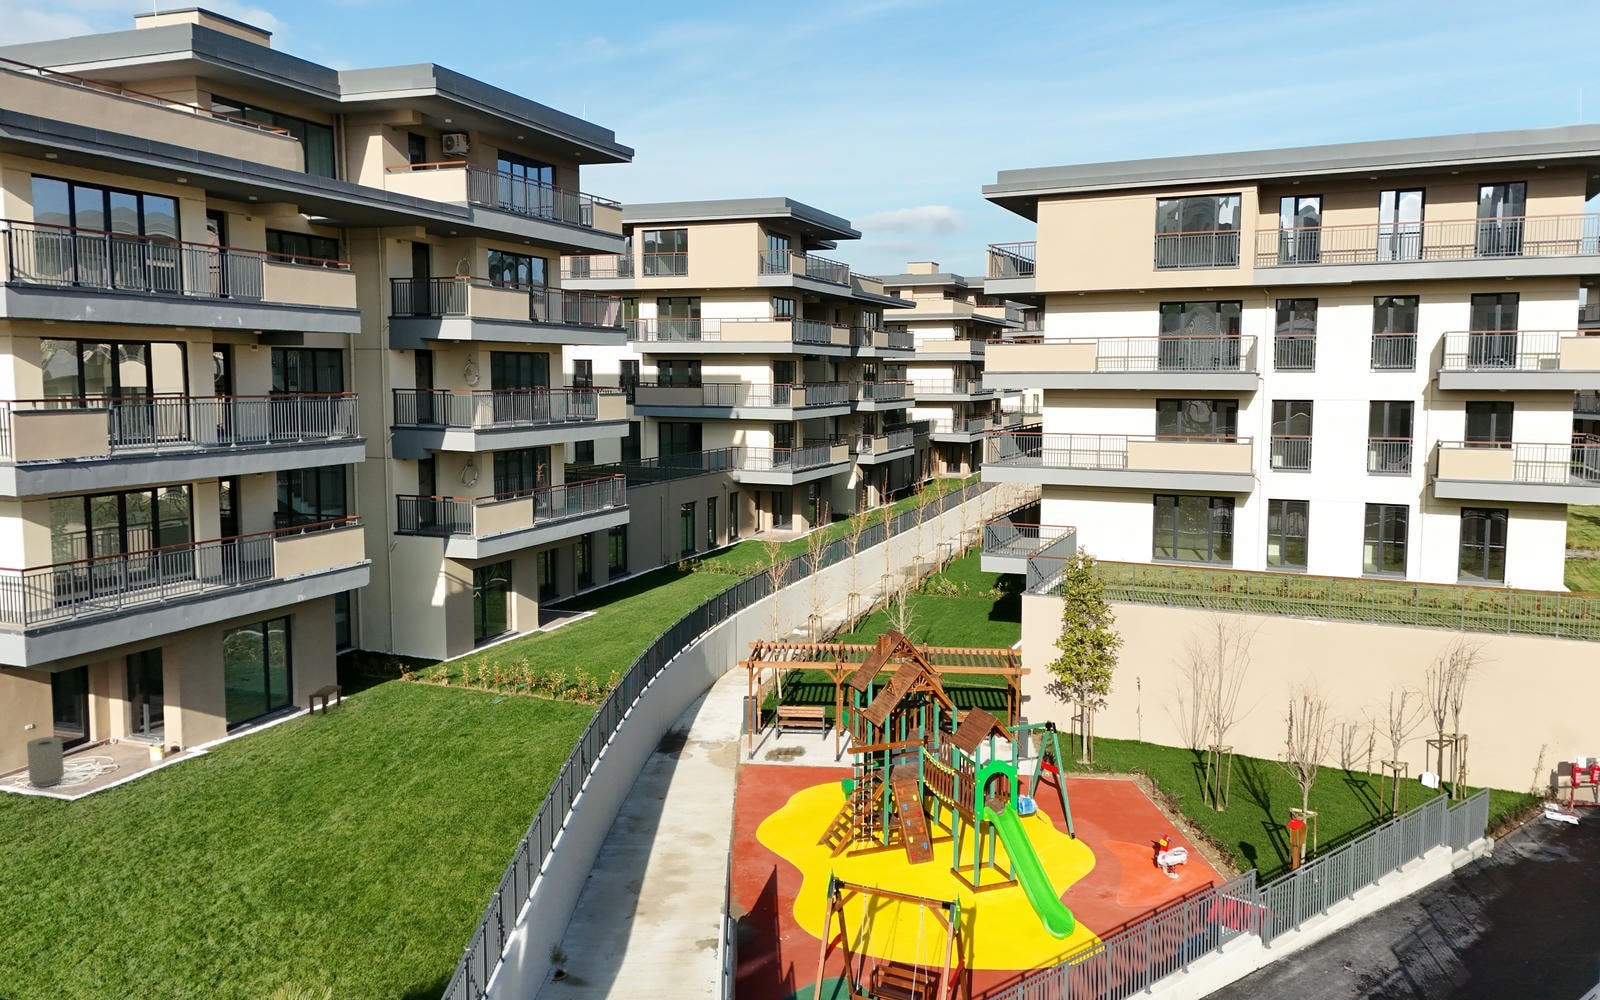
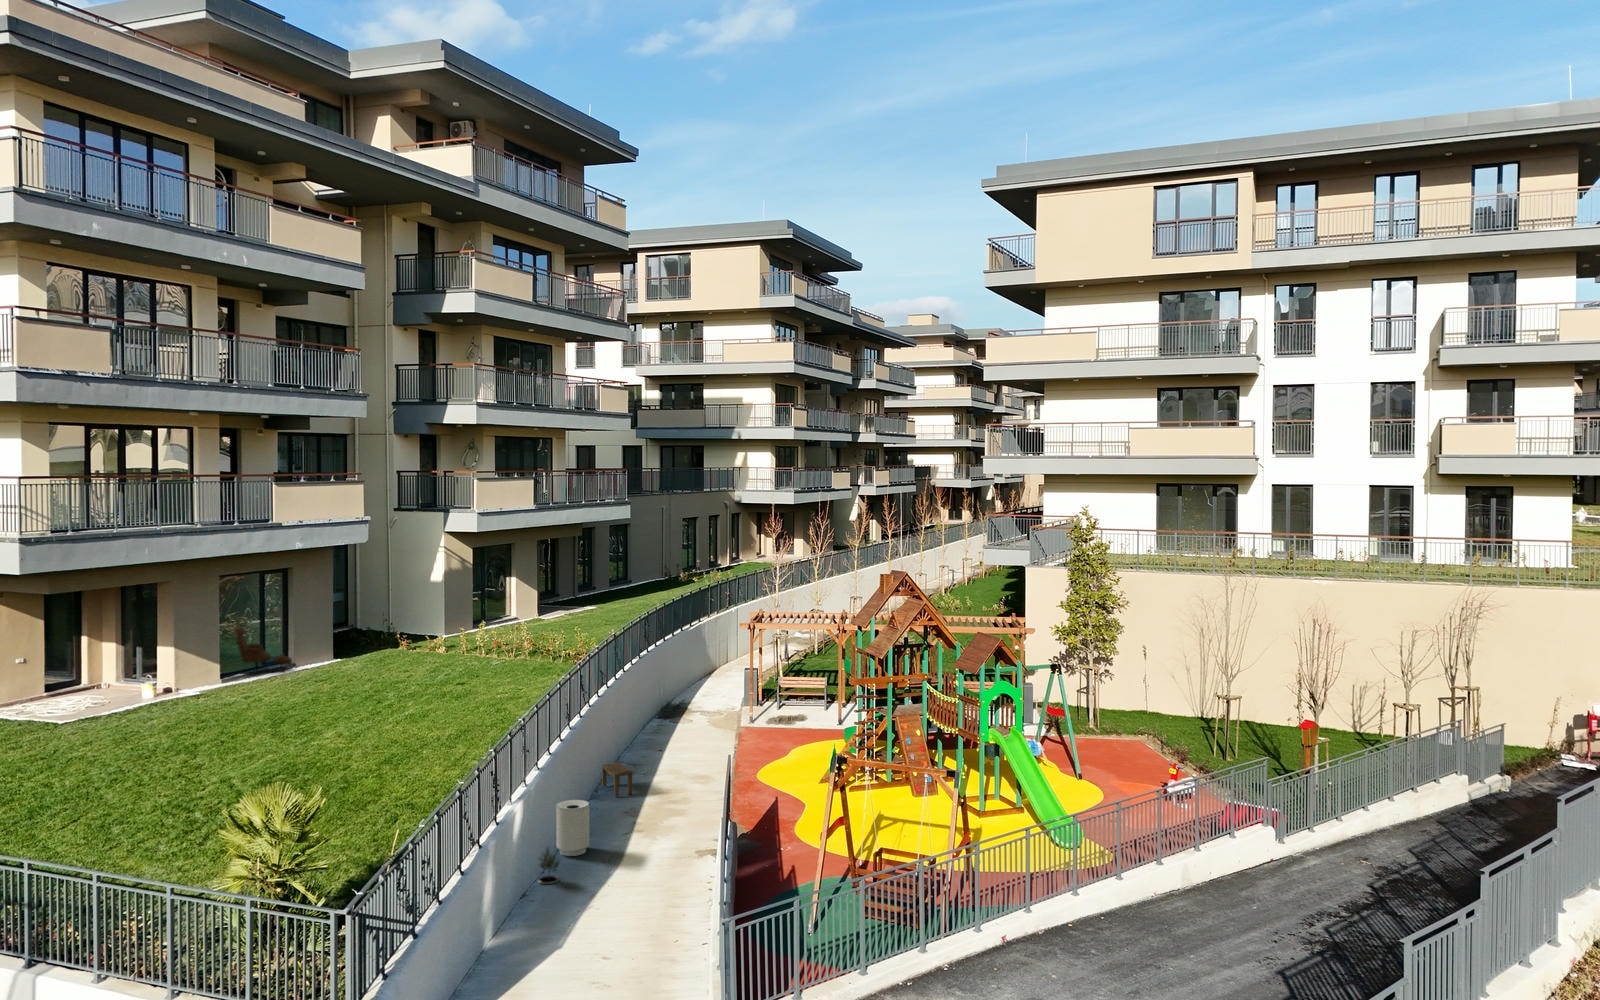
lounge chair: none [242,679,300,727] -> present [236,627,292,673]
bench: present [309,685,342,715] -> present [602,762,633,797]
trash can: present [27,736,64,787] -> present [556,800,589,856]

